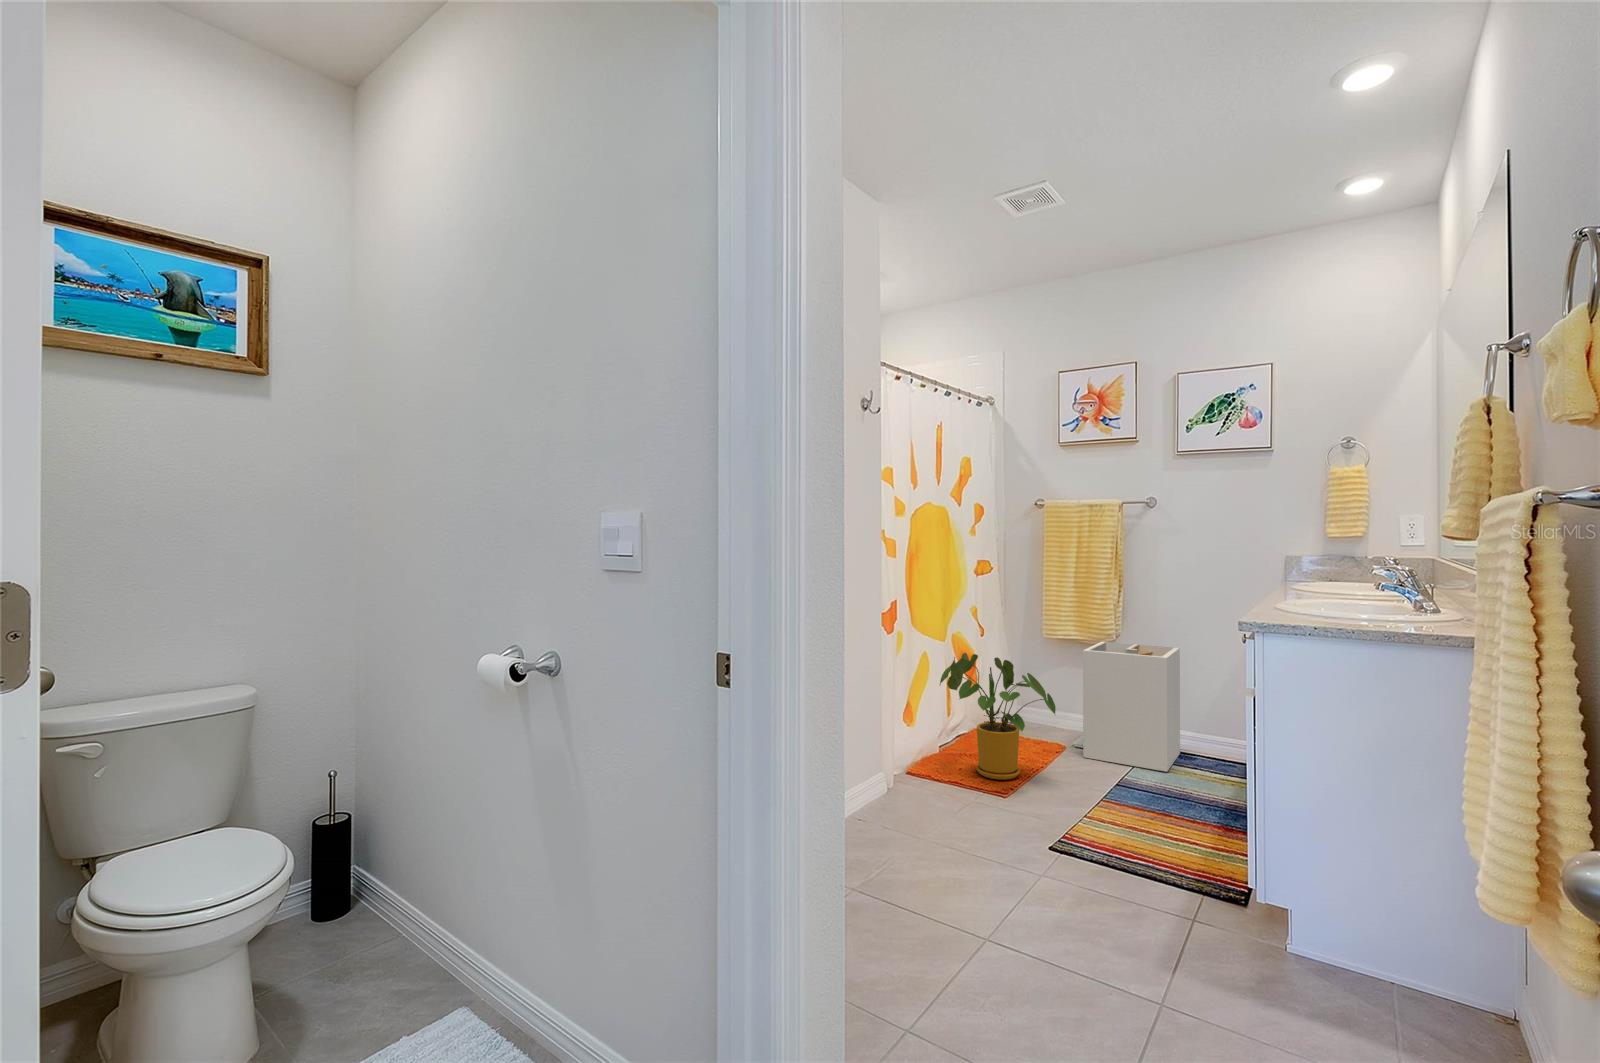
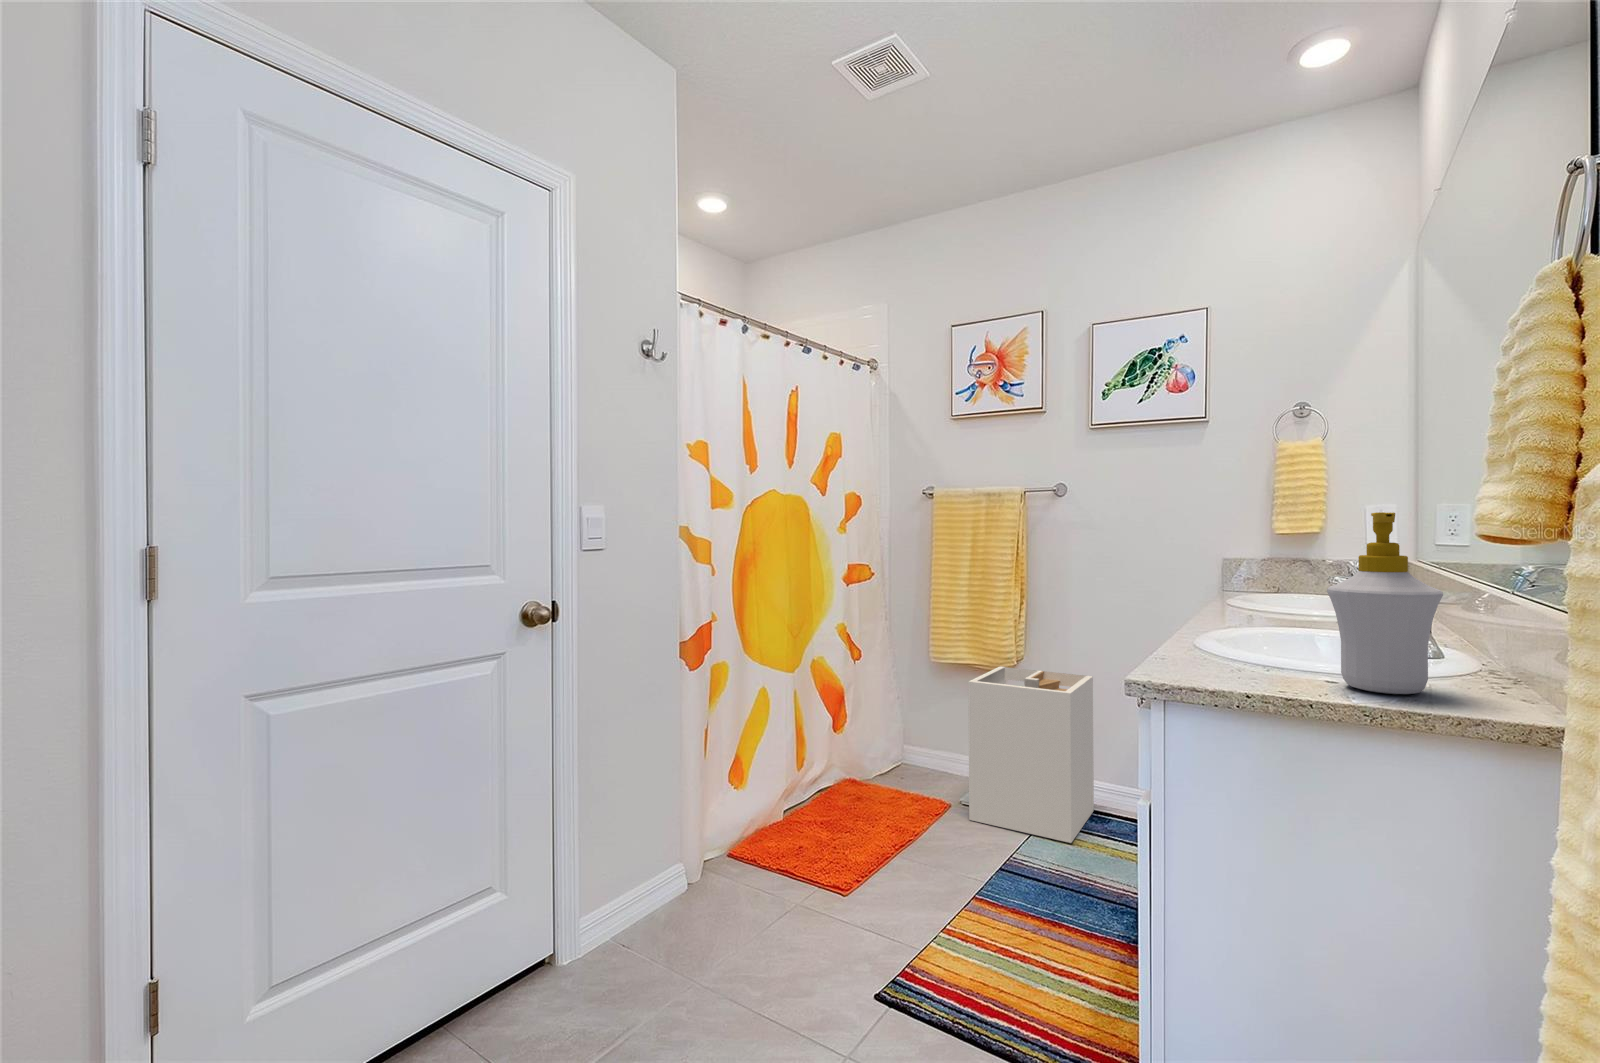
soap bottle: none [1362,524,1428,626] -> present [1327,512,1443,694]
house plant: present [940,653,1056,780] -> none [774,686,919,861]

